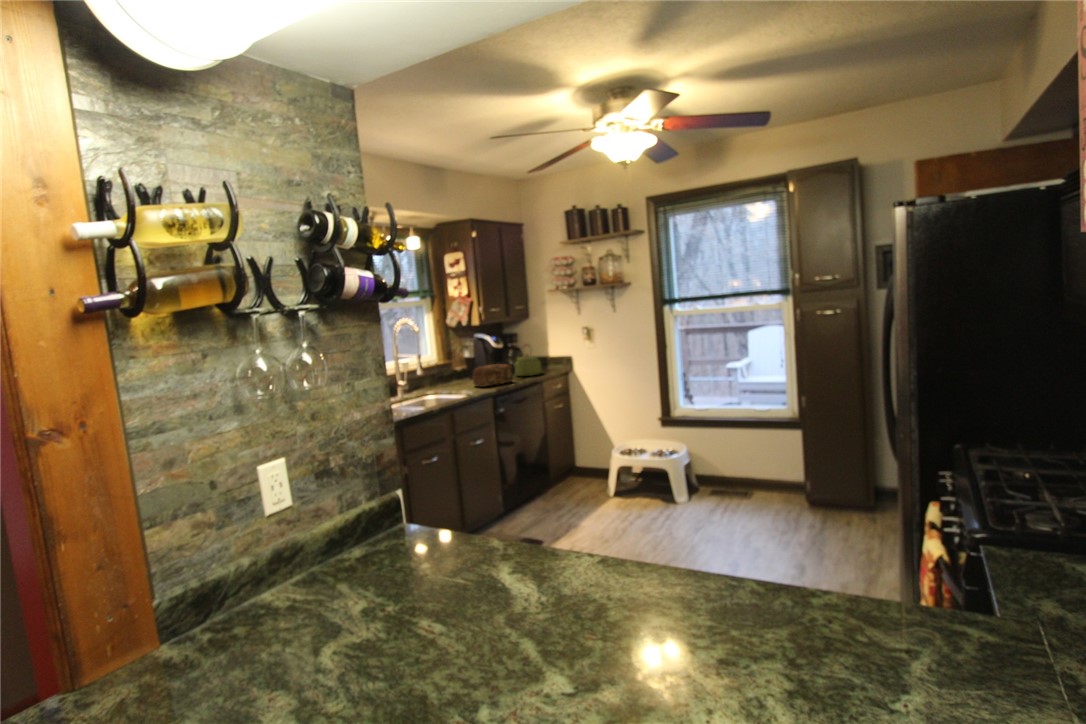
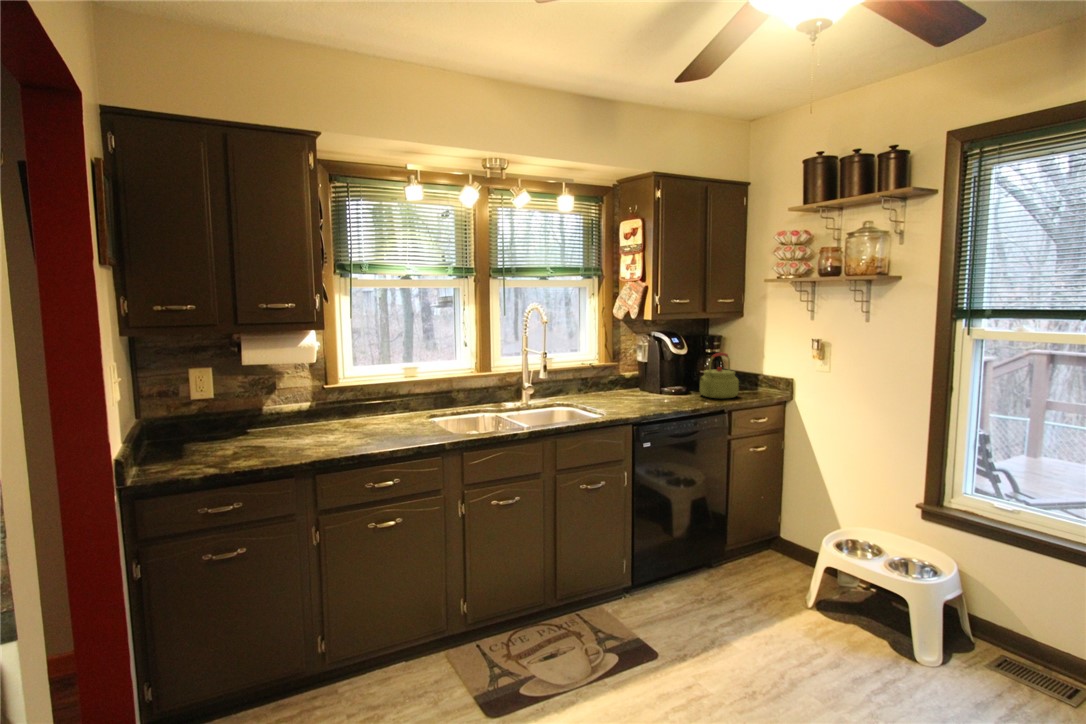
bread loaf: present [473,364,513,387] -> none [627,376,684,406]

